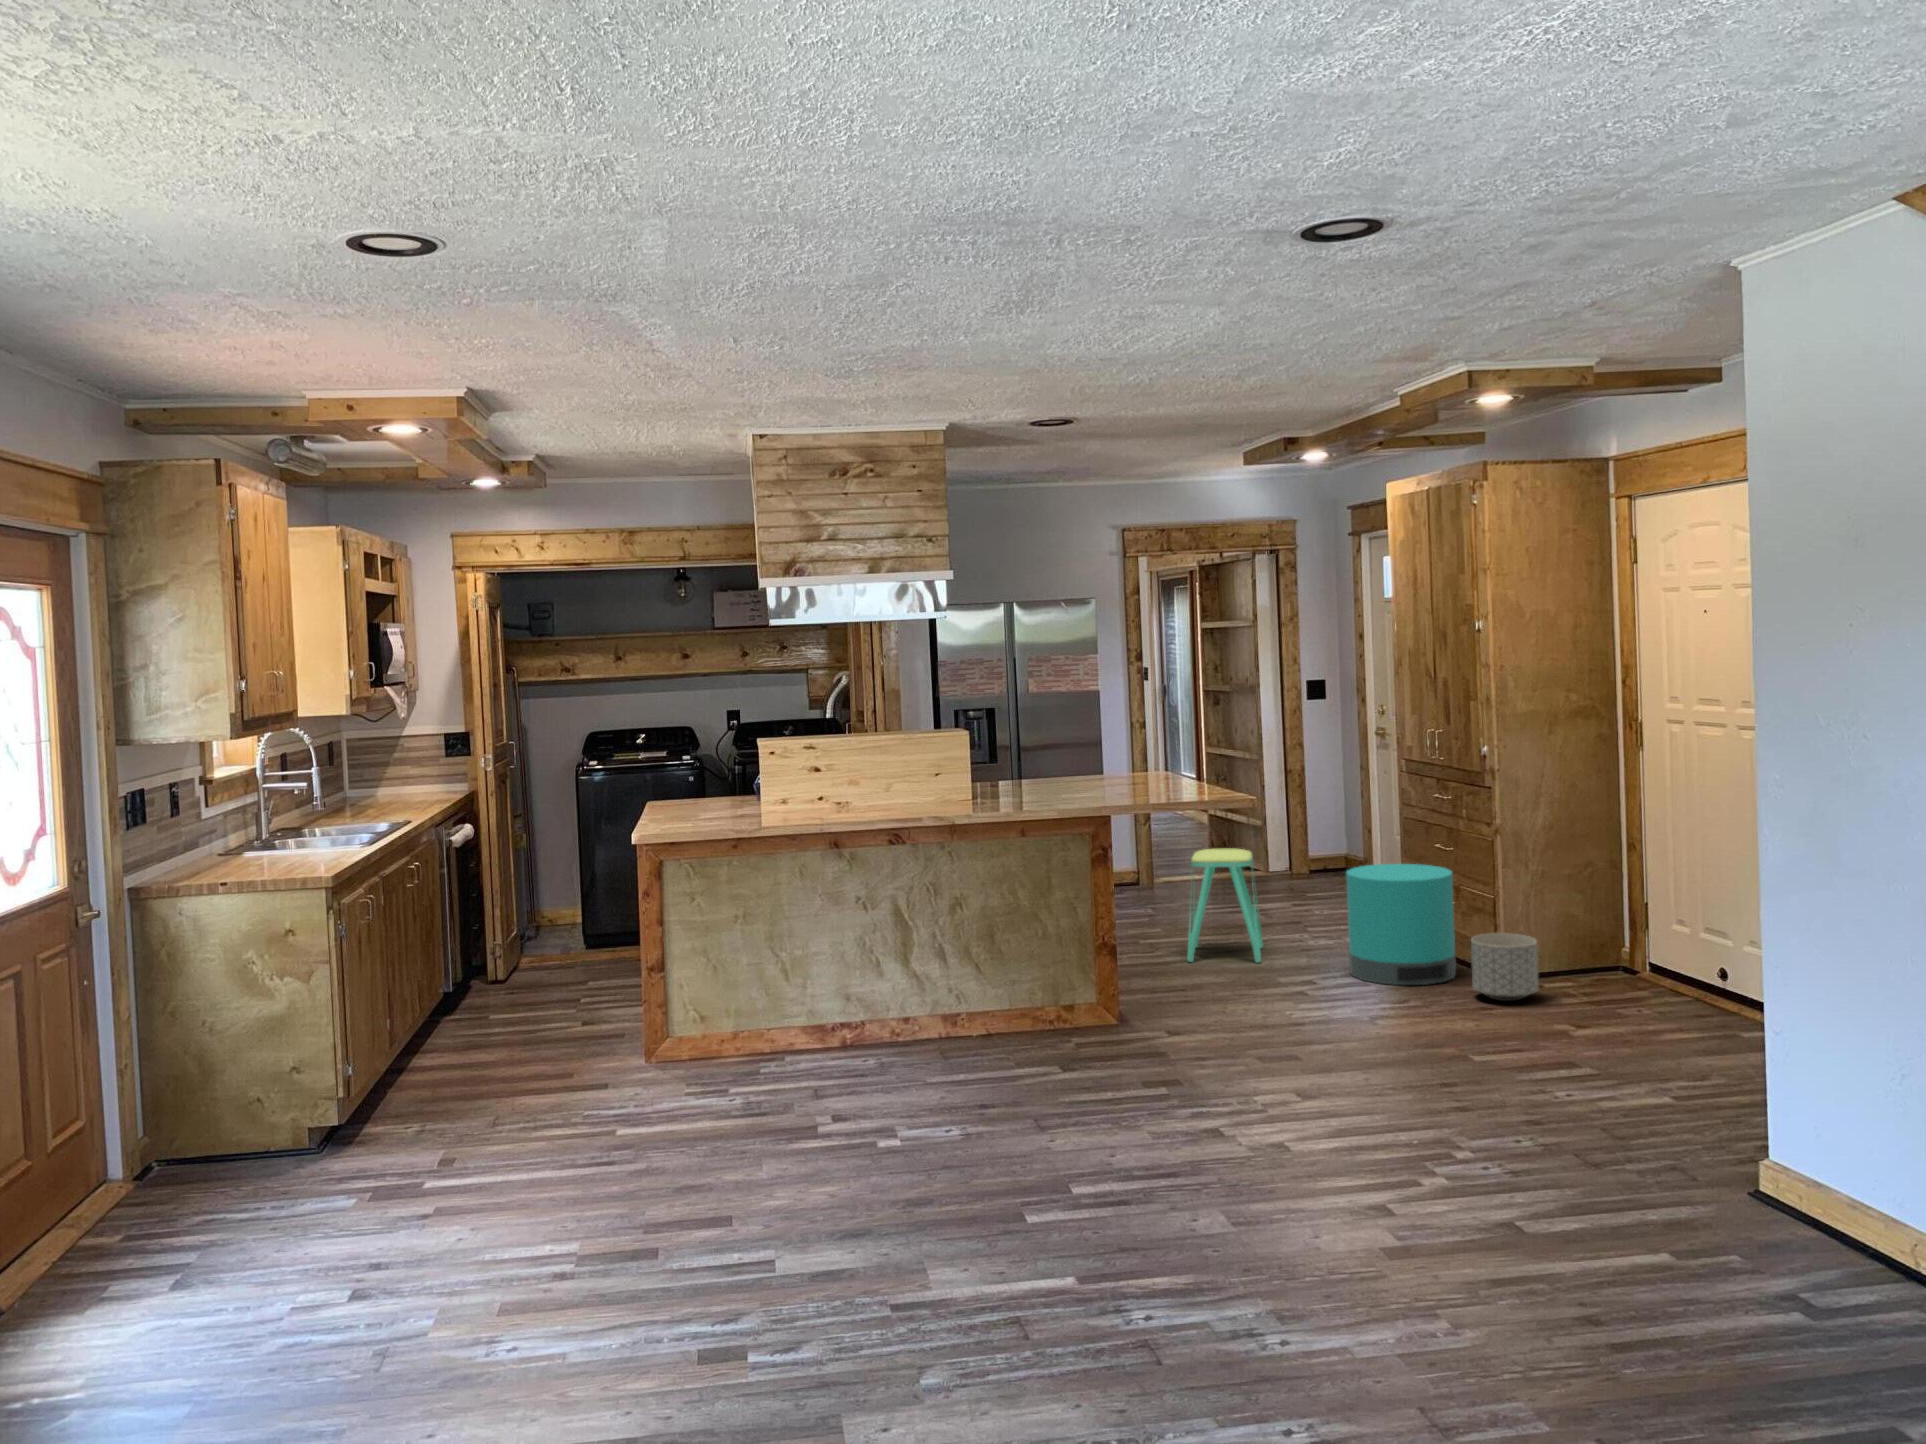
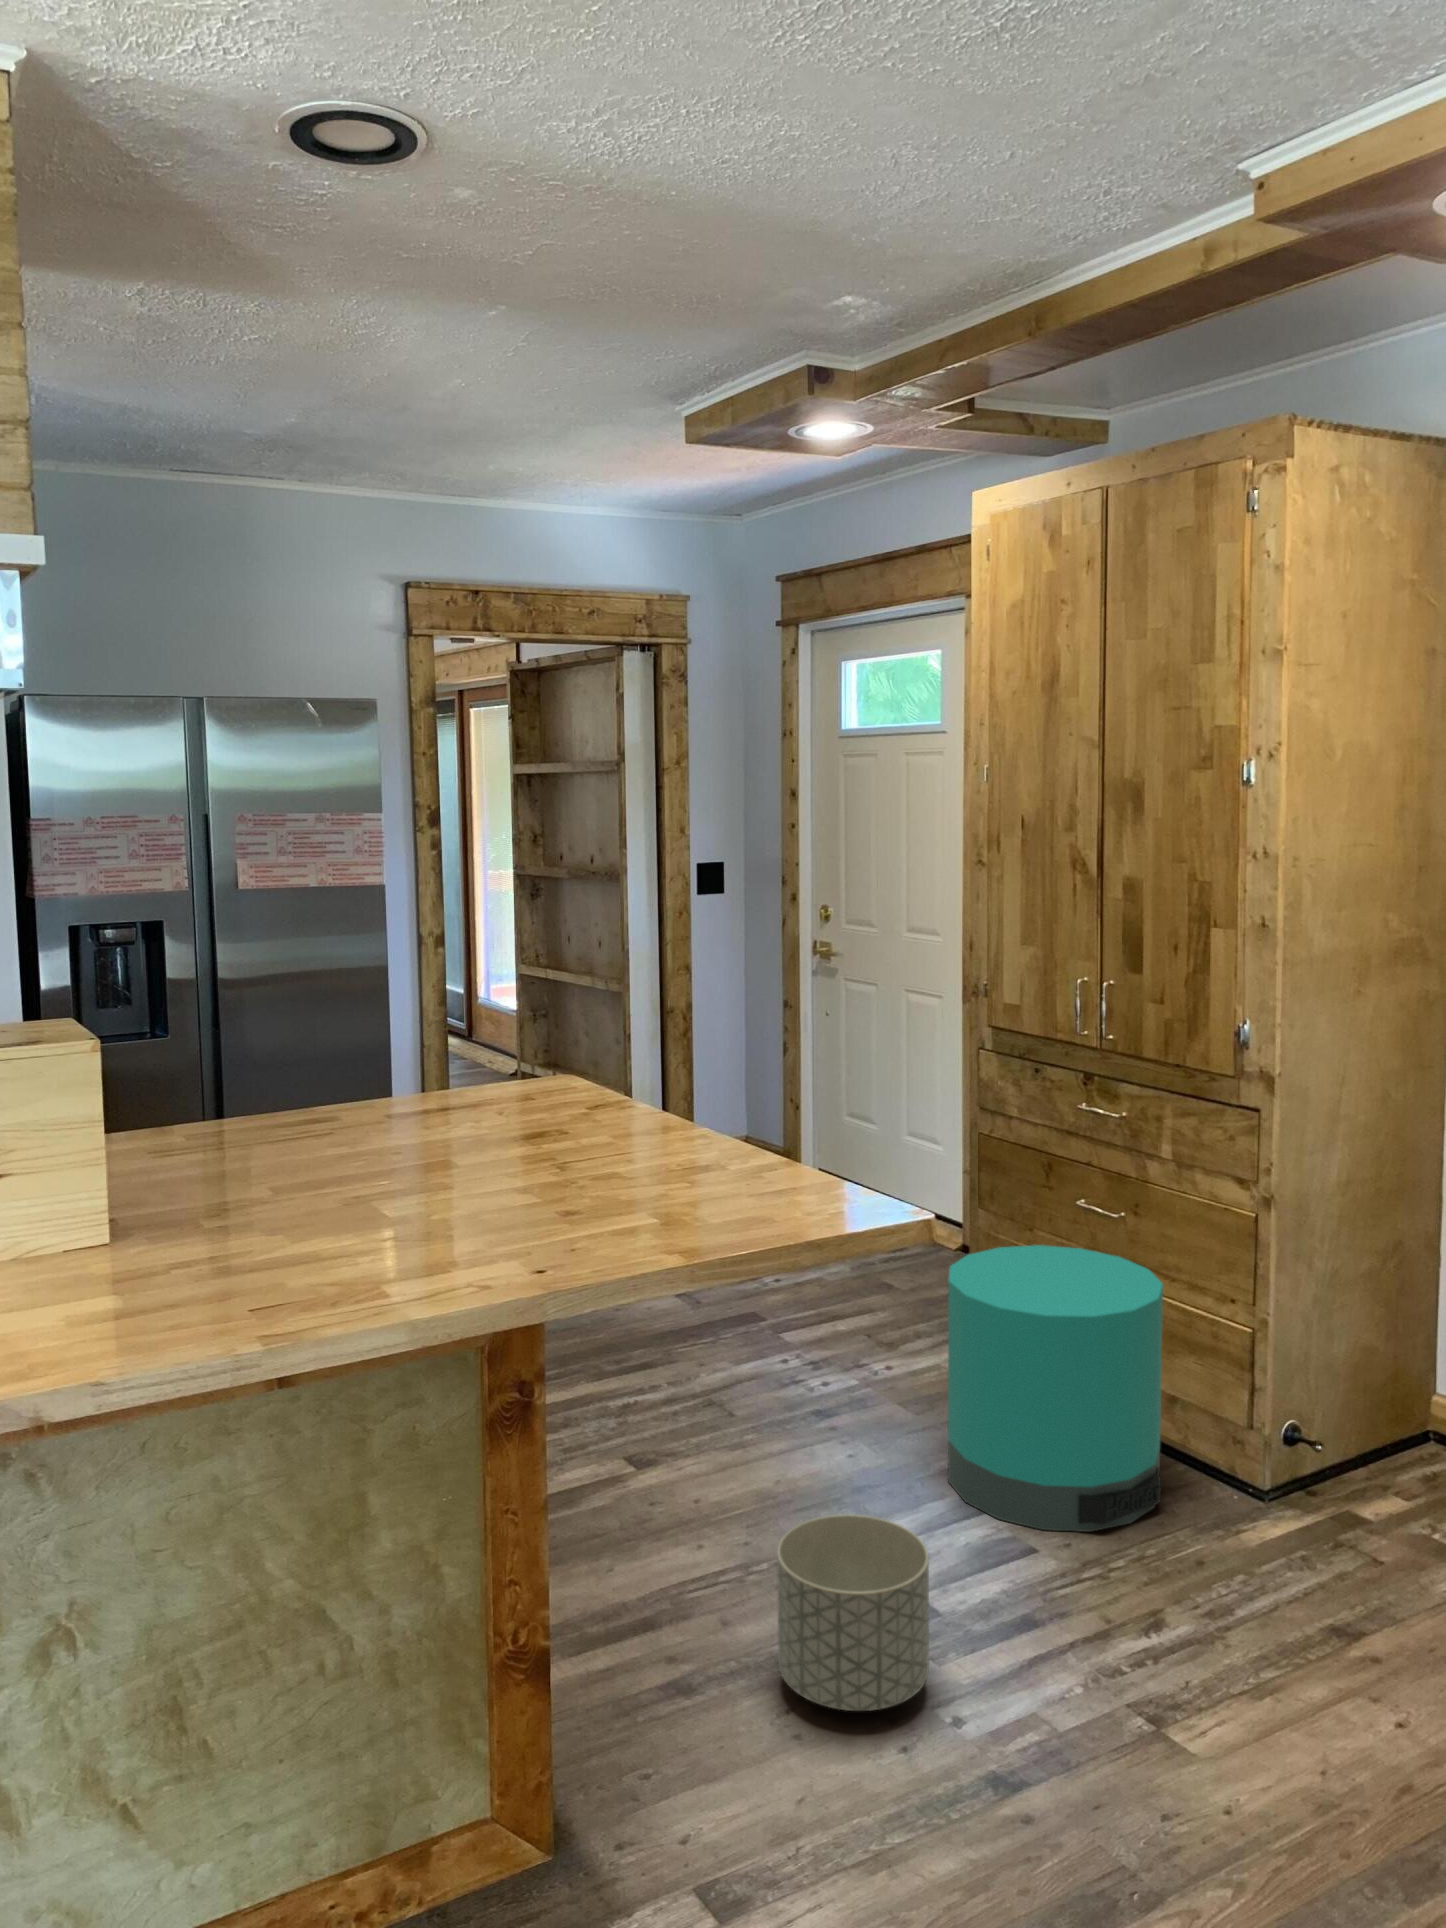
stool: present [1187,848,1263,962] -> none [595,1219,758,1479]
planter: present [1471,933,1538,1001] -> present [777,1514,929,1711]

